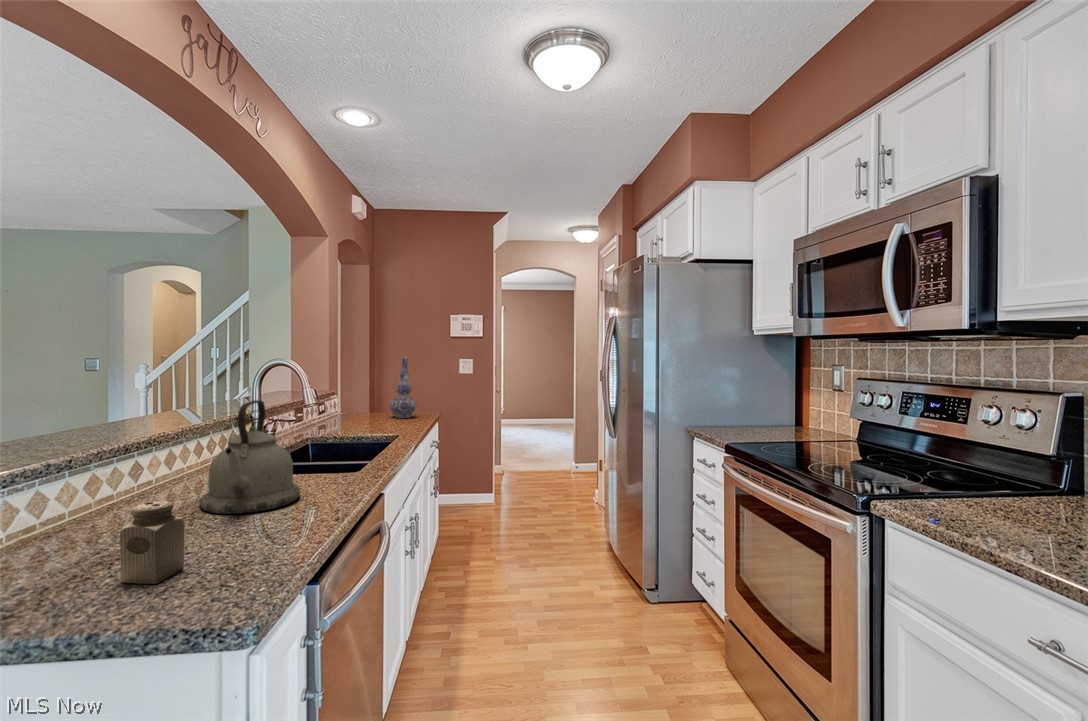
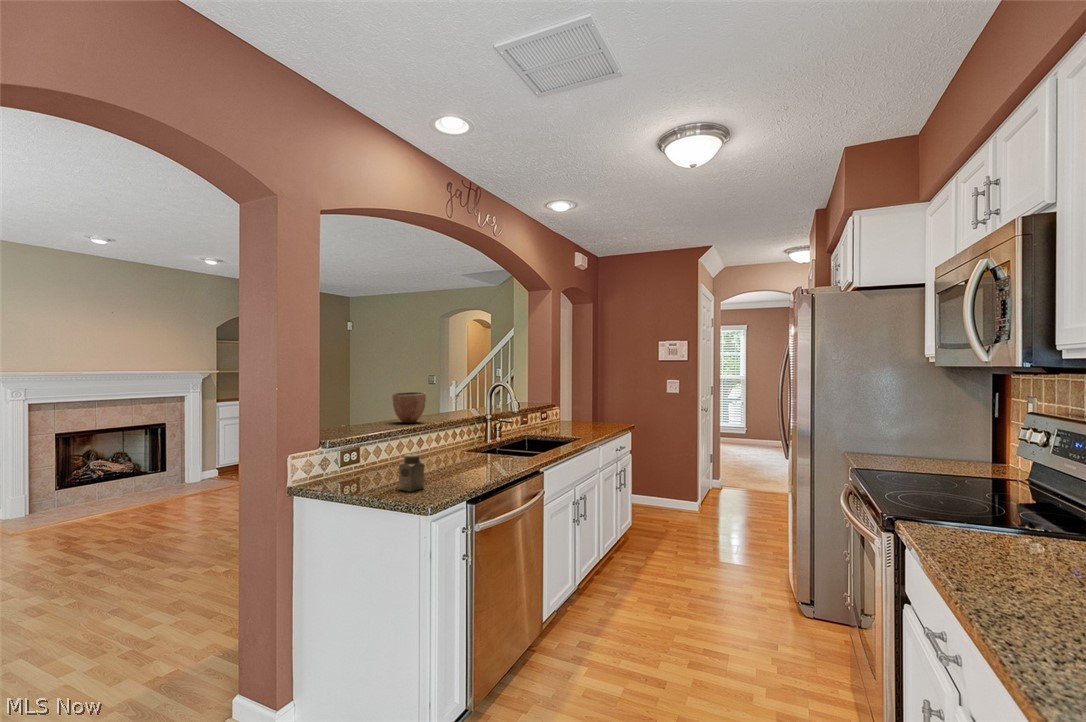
vase: present [390,357,416,418] -> none [593,379,613,427]
decorative bowl: none [63,379,141,437] -> present [393,392,426,423]
kettle: present [200,400,300,514] -> none [444,407,496,471]

